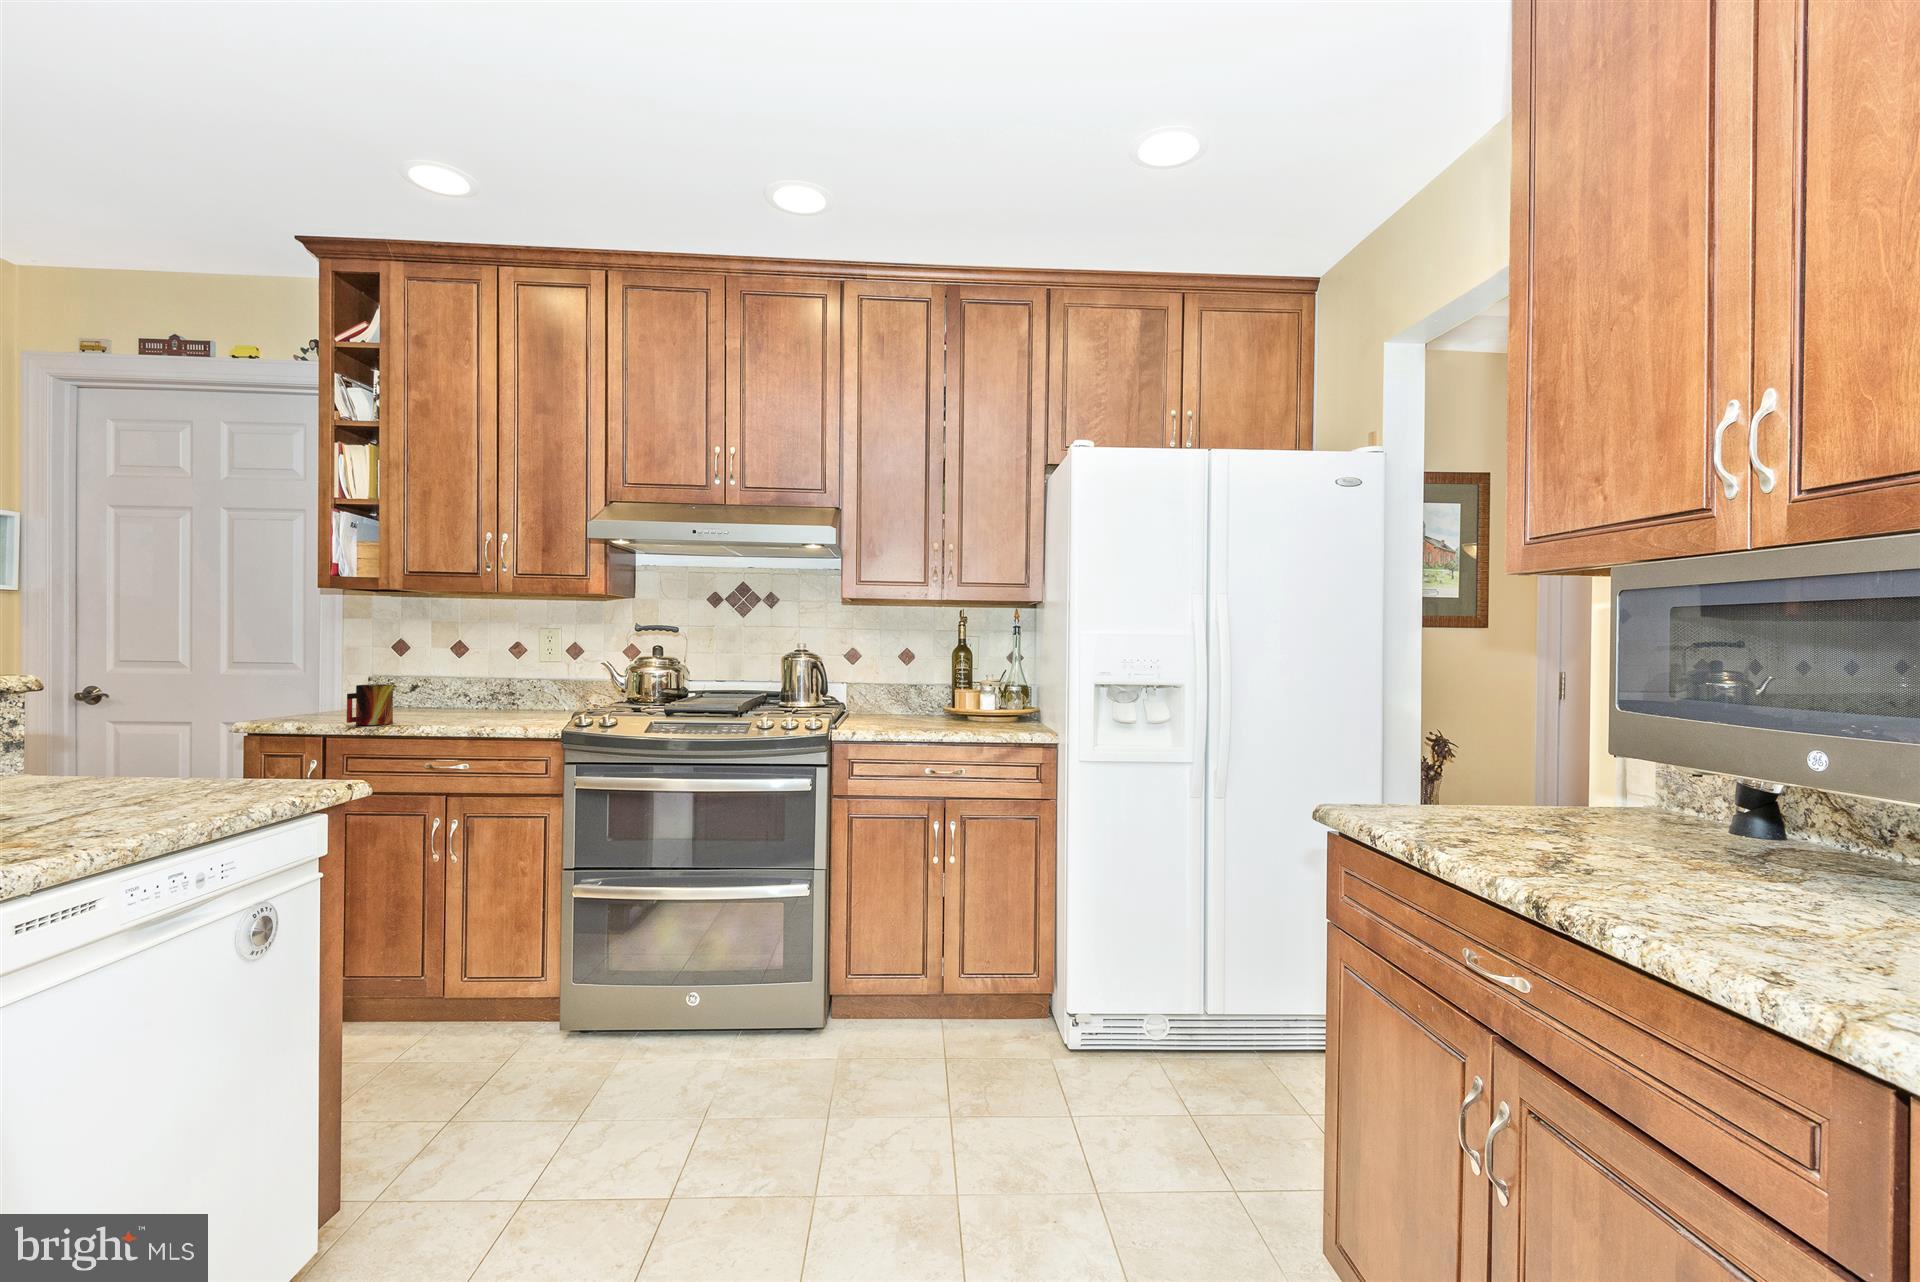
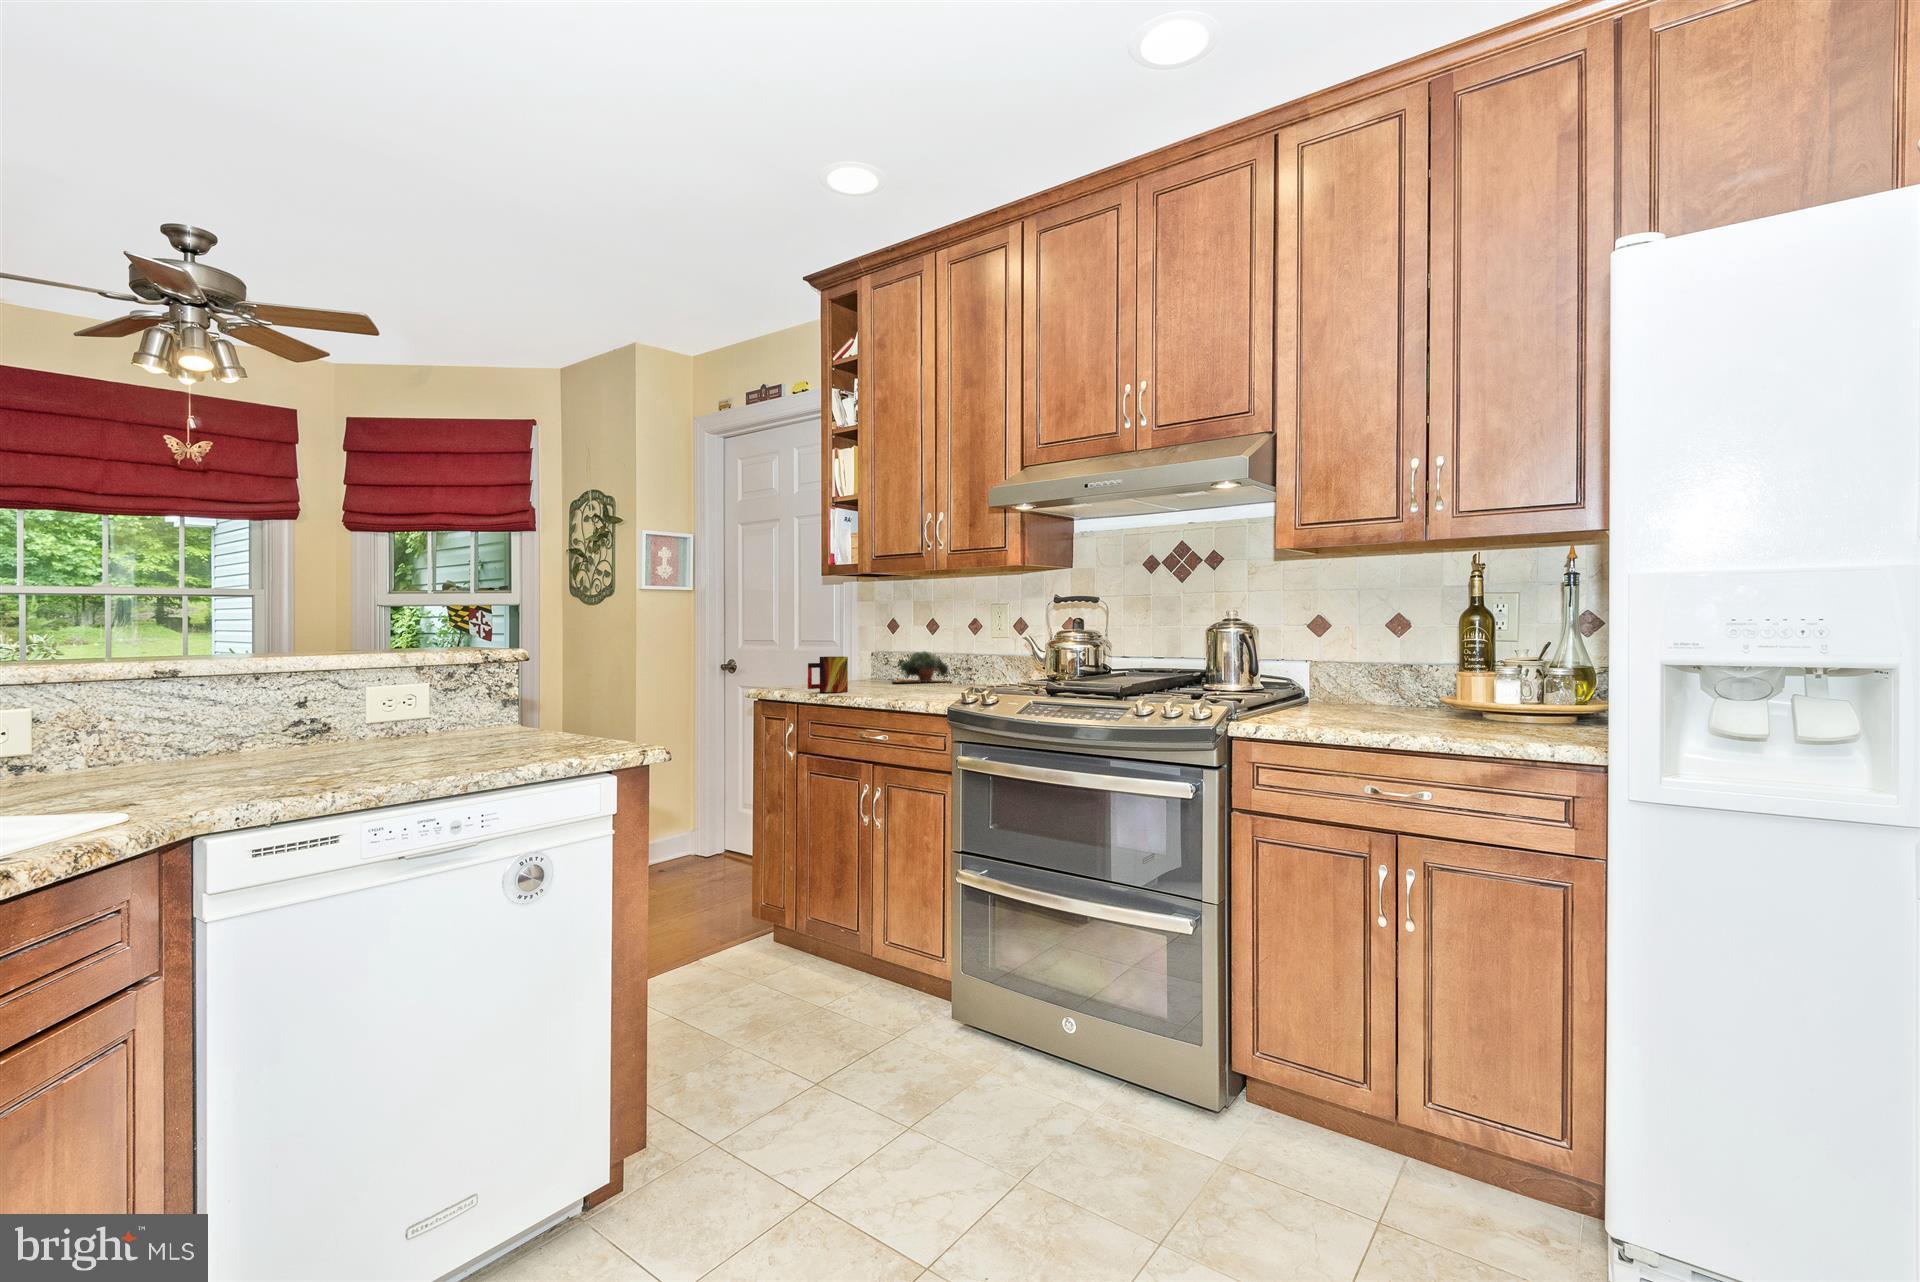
succulent plant: none [405,674,490,709] -> present [893,651,951,682]

